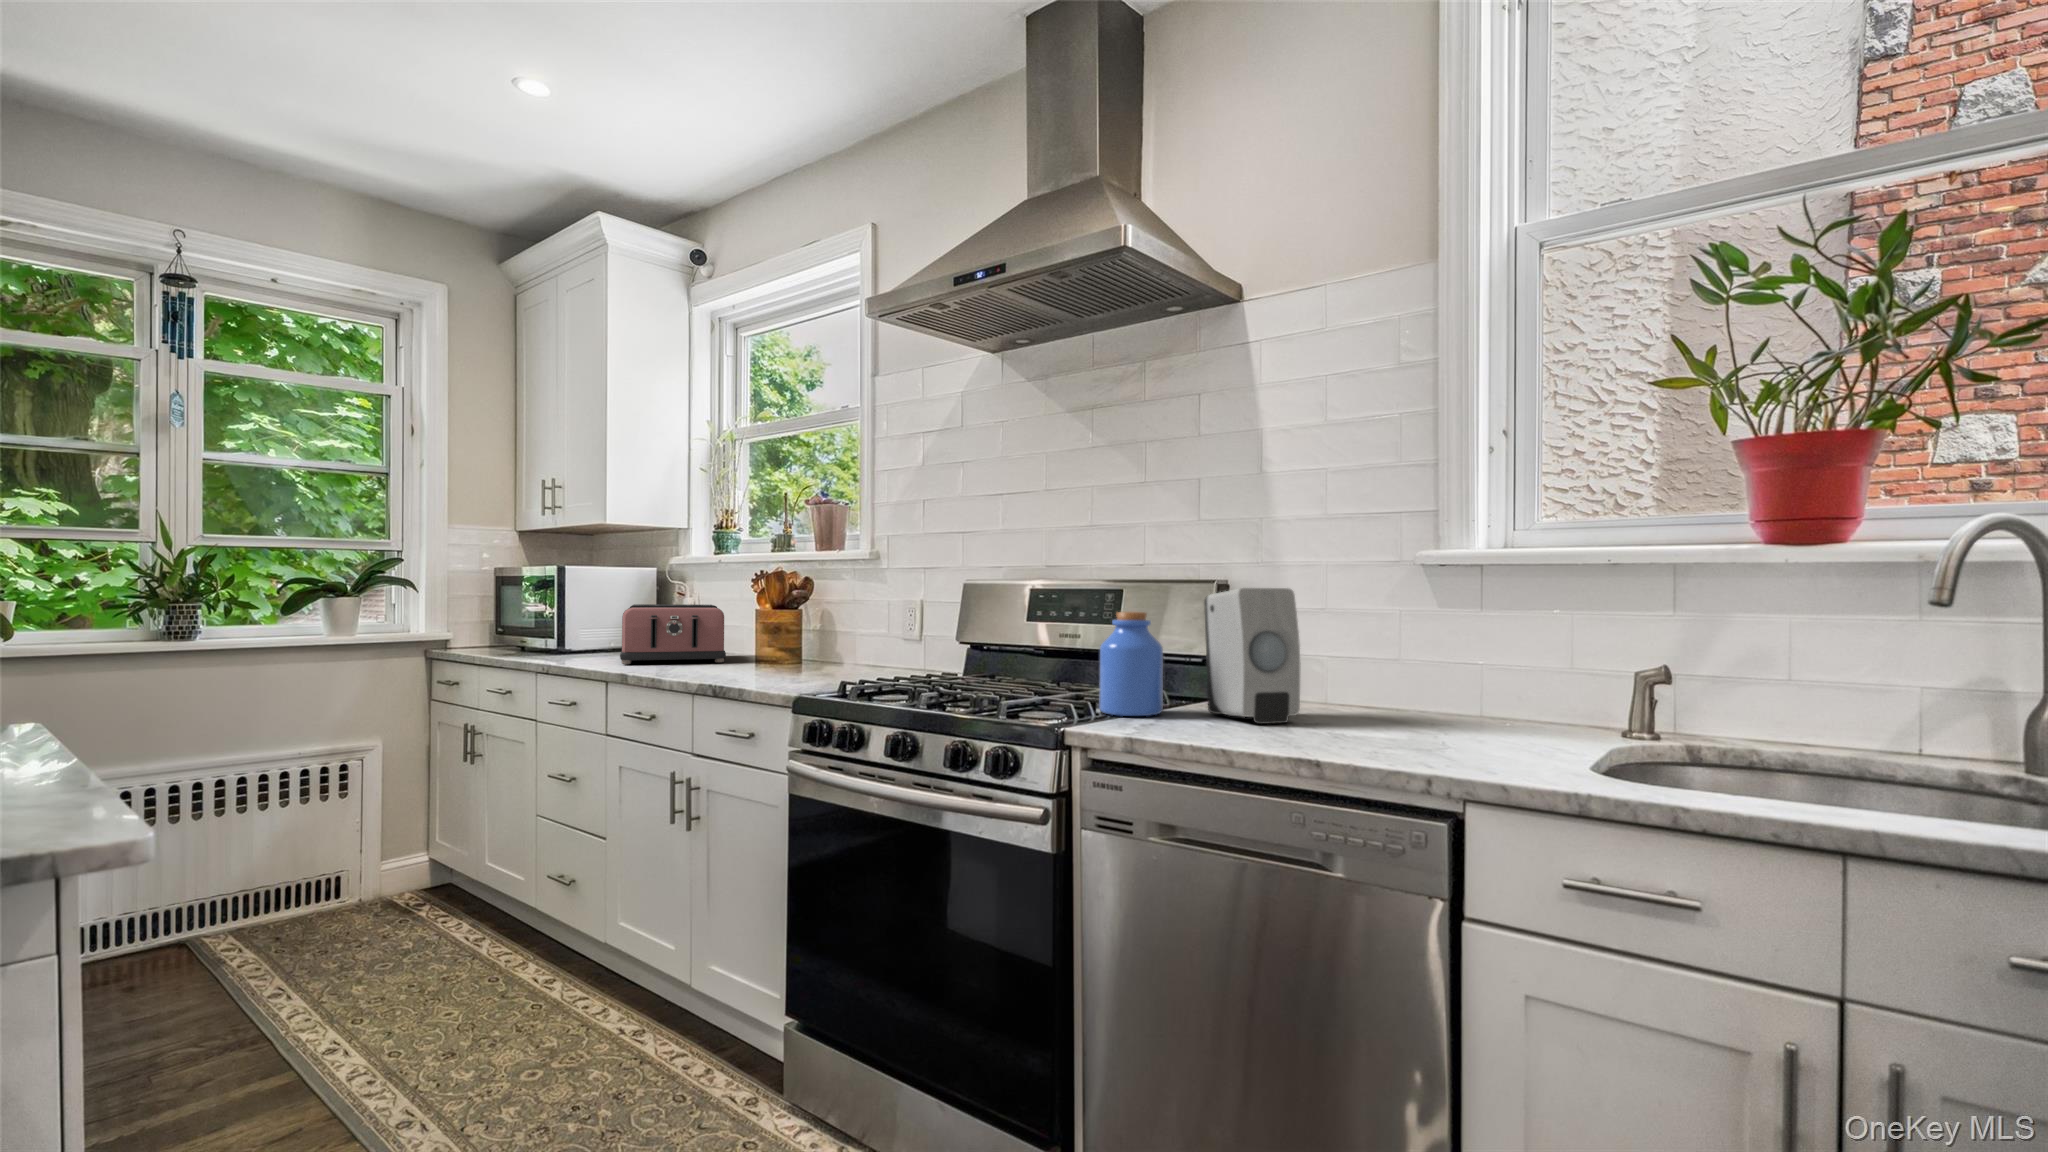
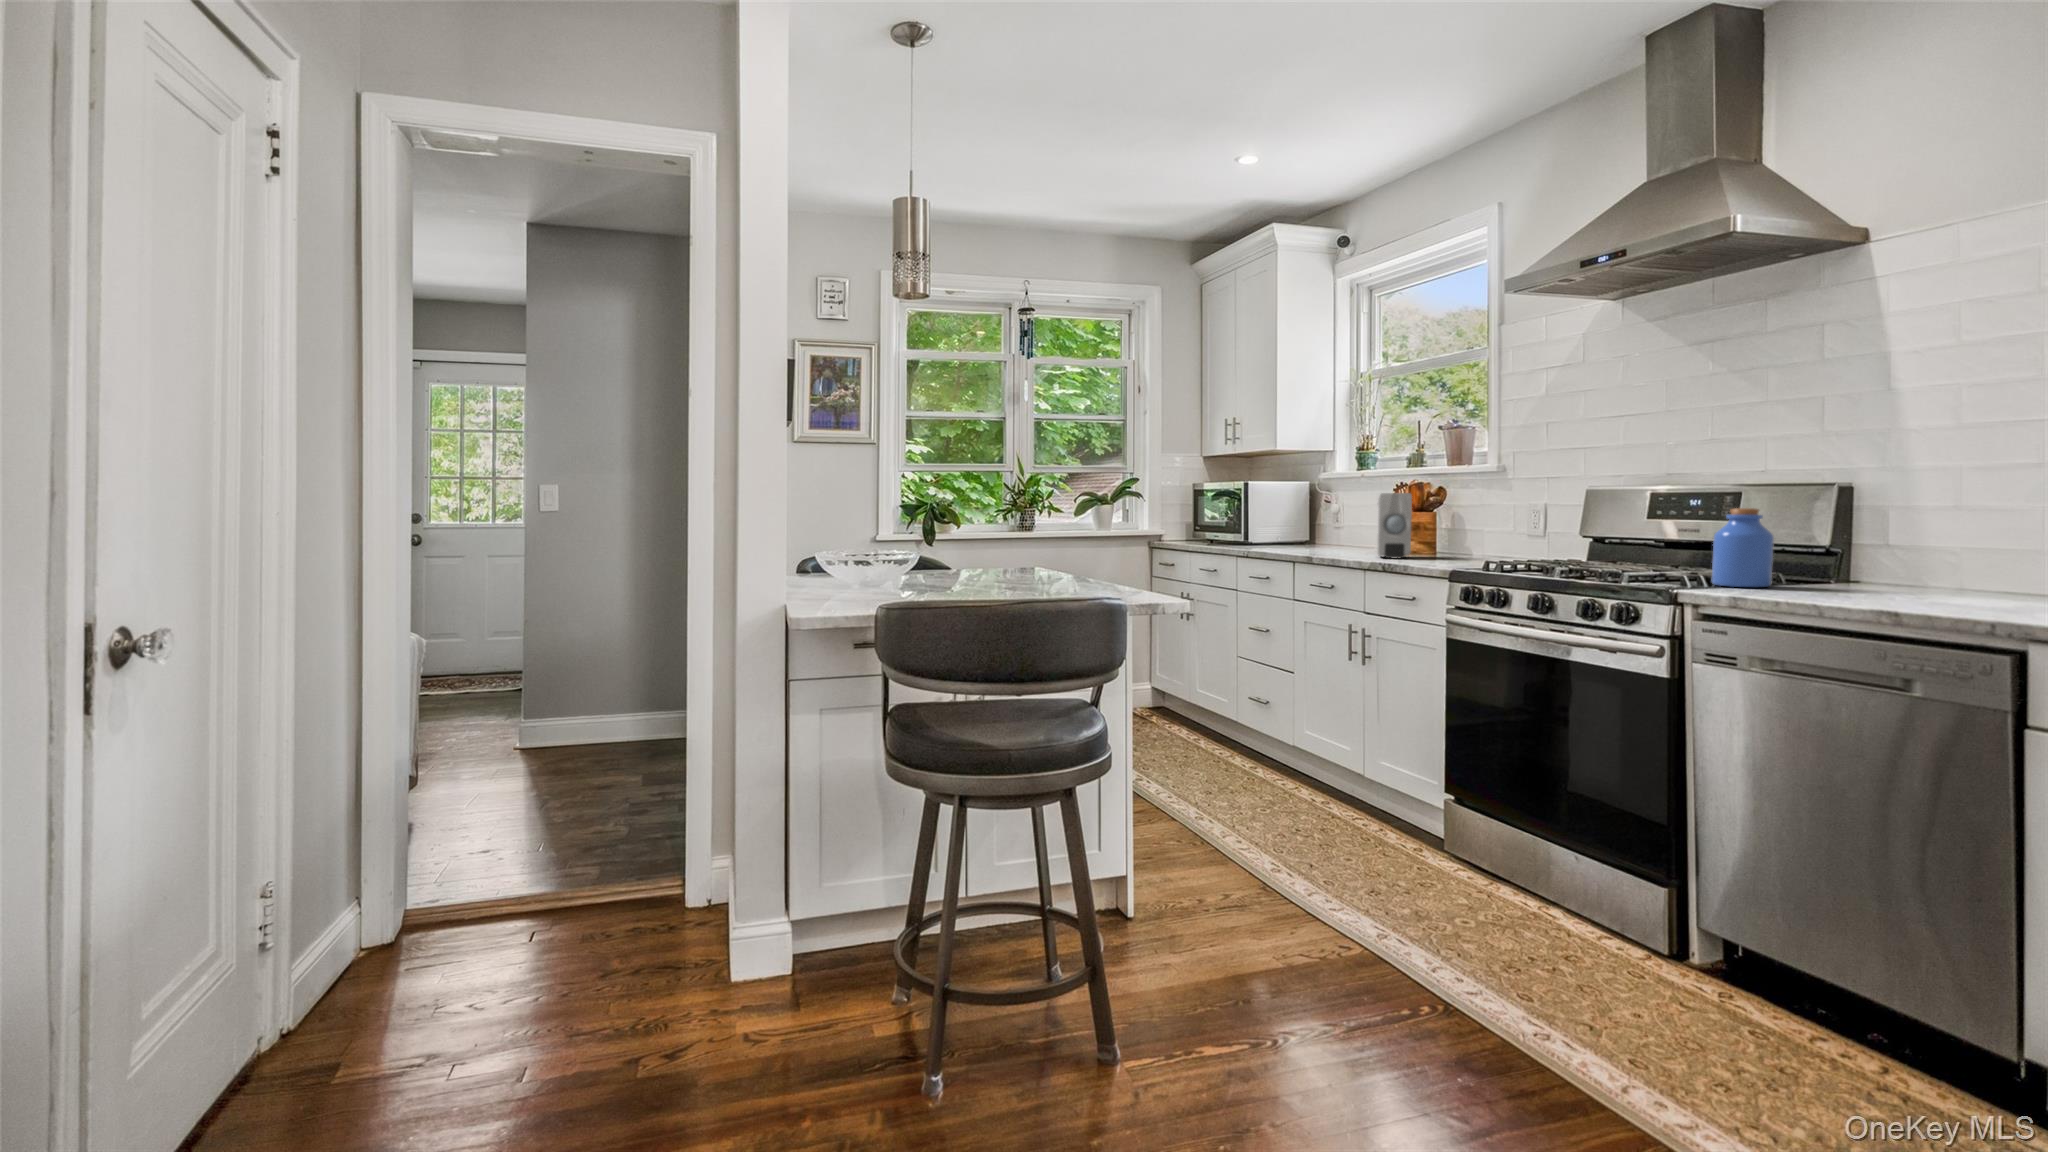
soap dispenser: present [1204,588,1300,724] -> present [1377,493,1412,558]
toaster: present [620,604,726,664] -> none [1295,510,1376,553]

